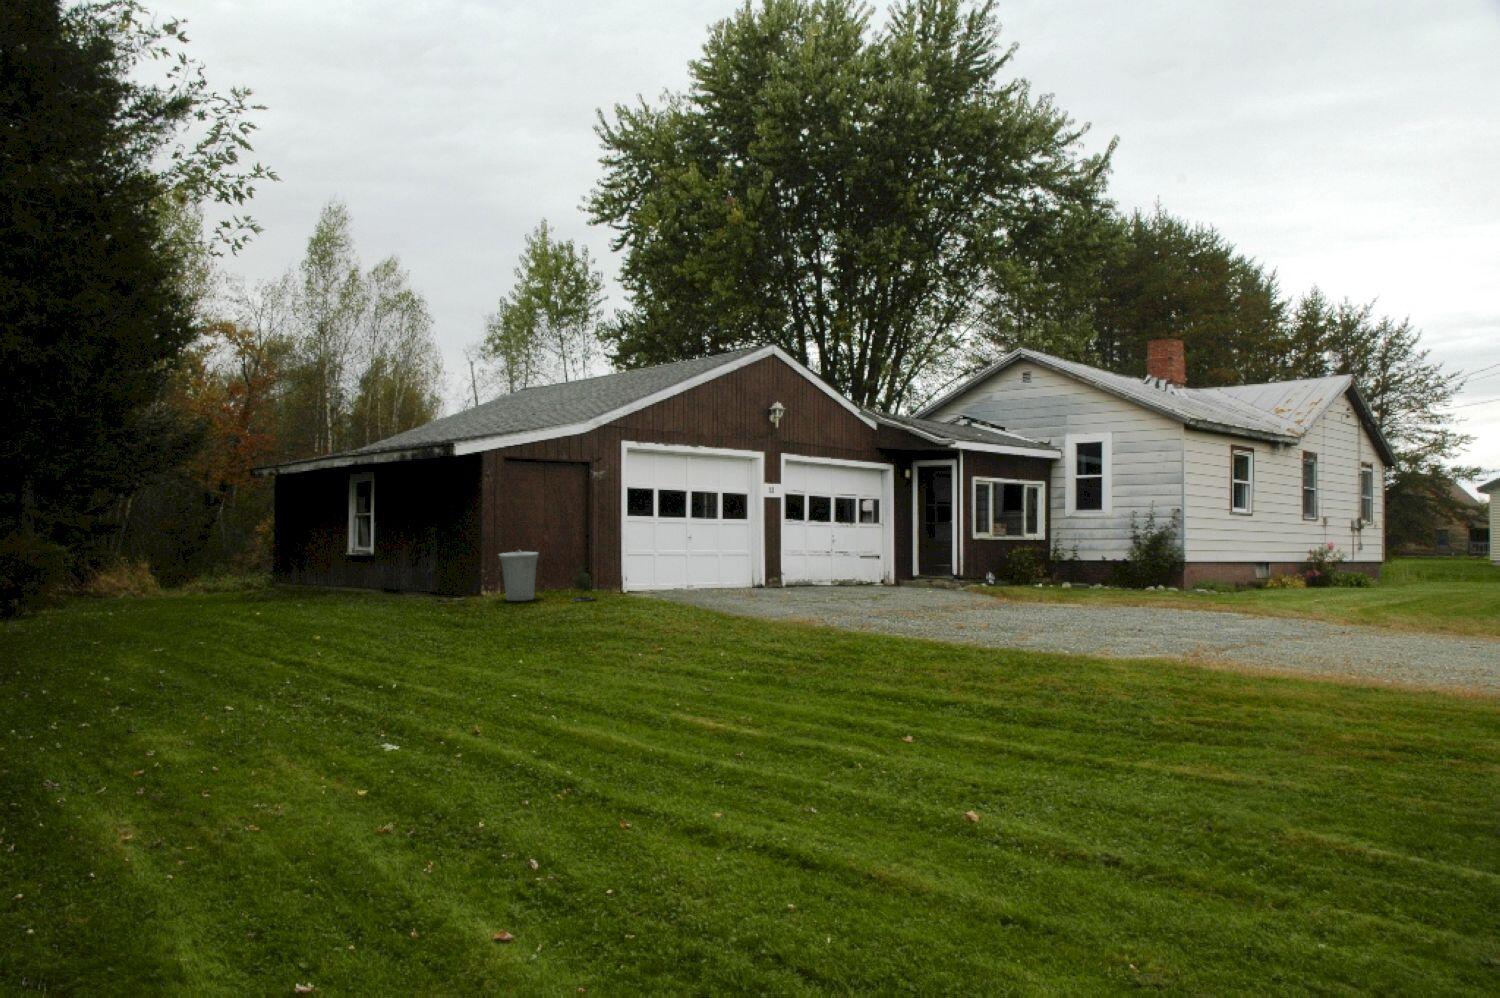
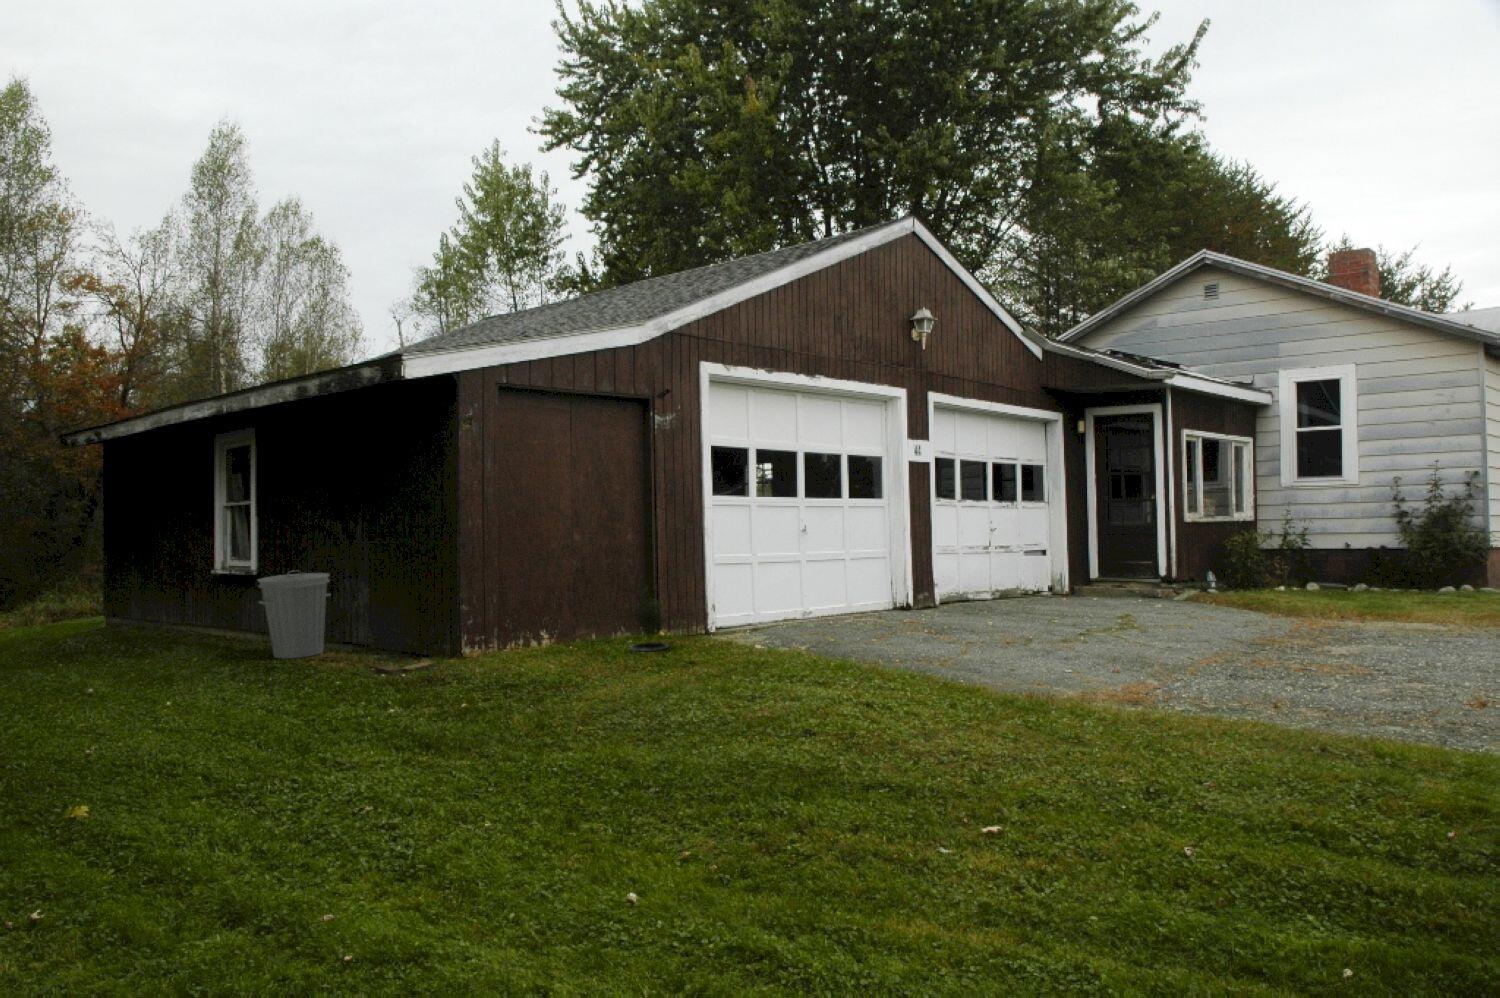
trash can: present [499,551,539,601] -> present [258,572,331,659]

